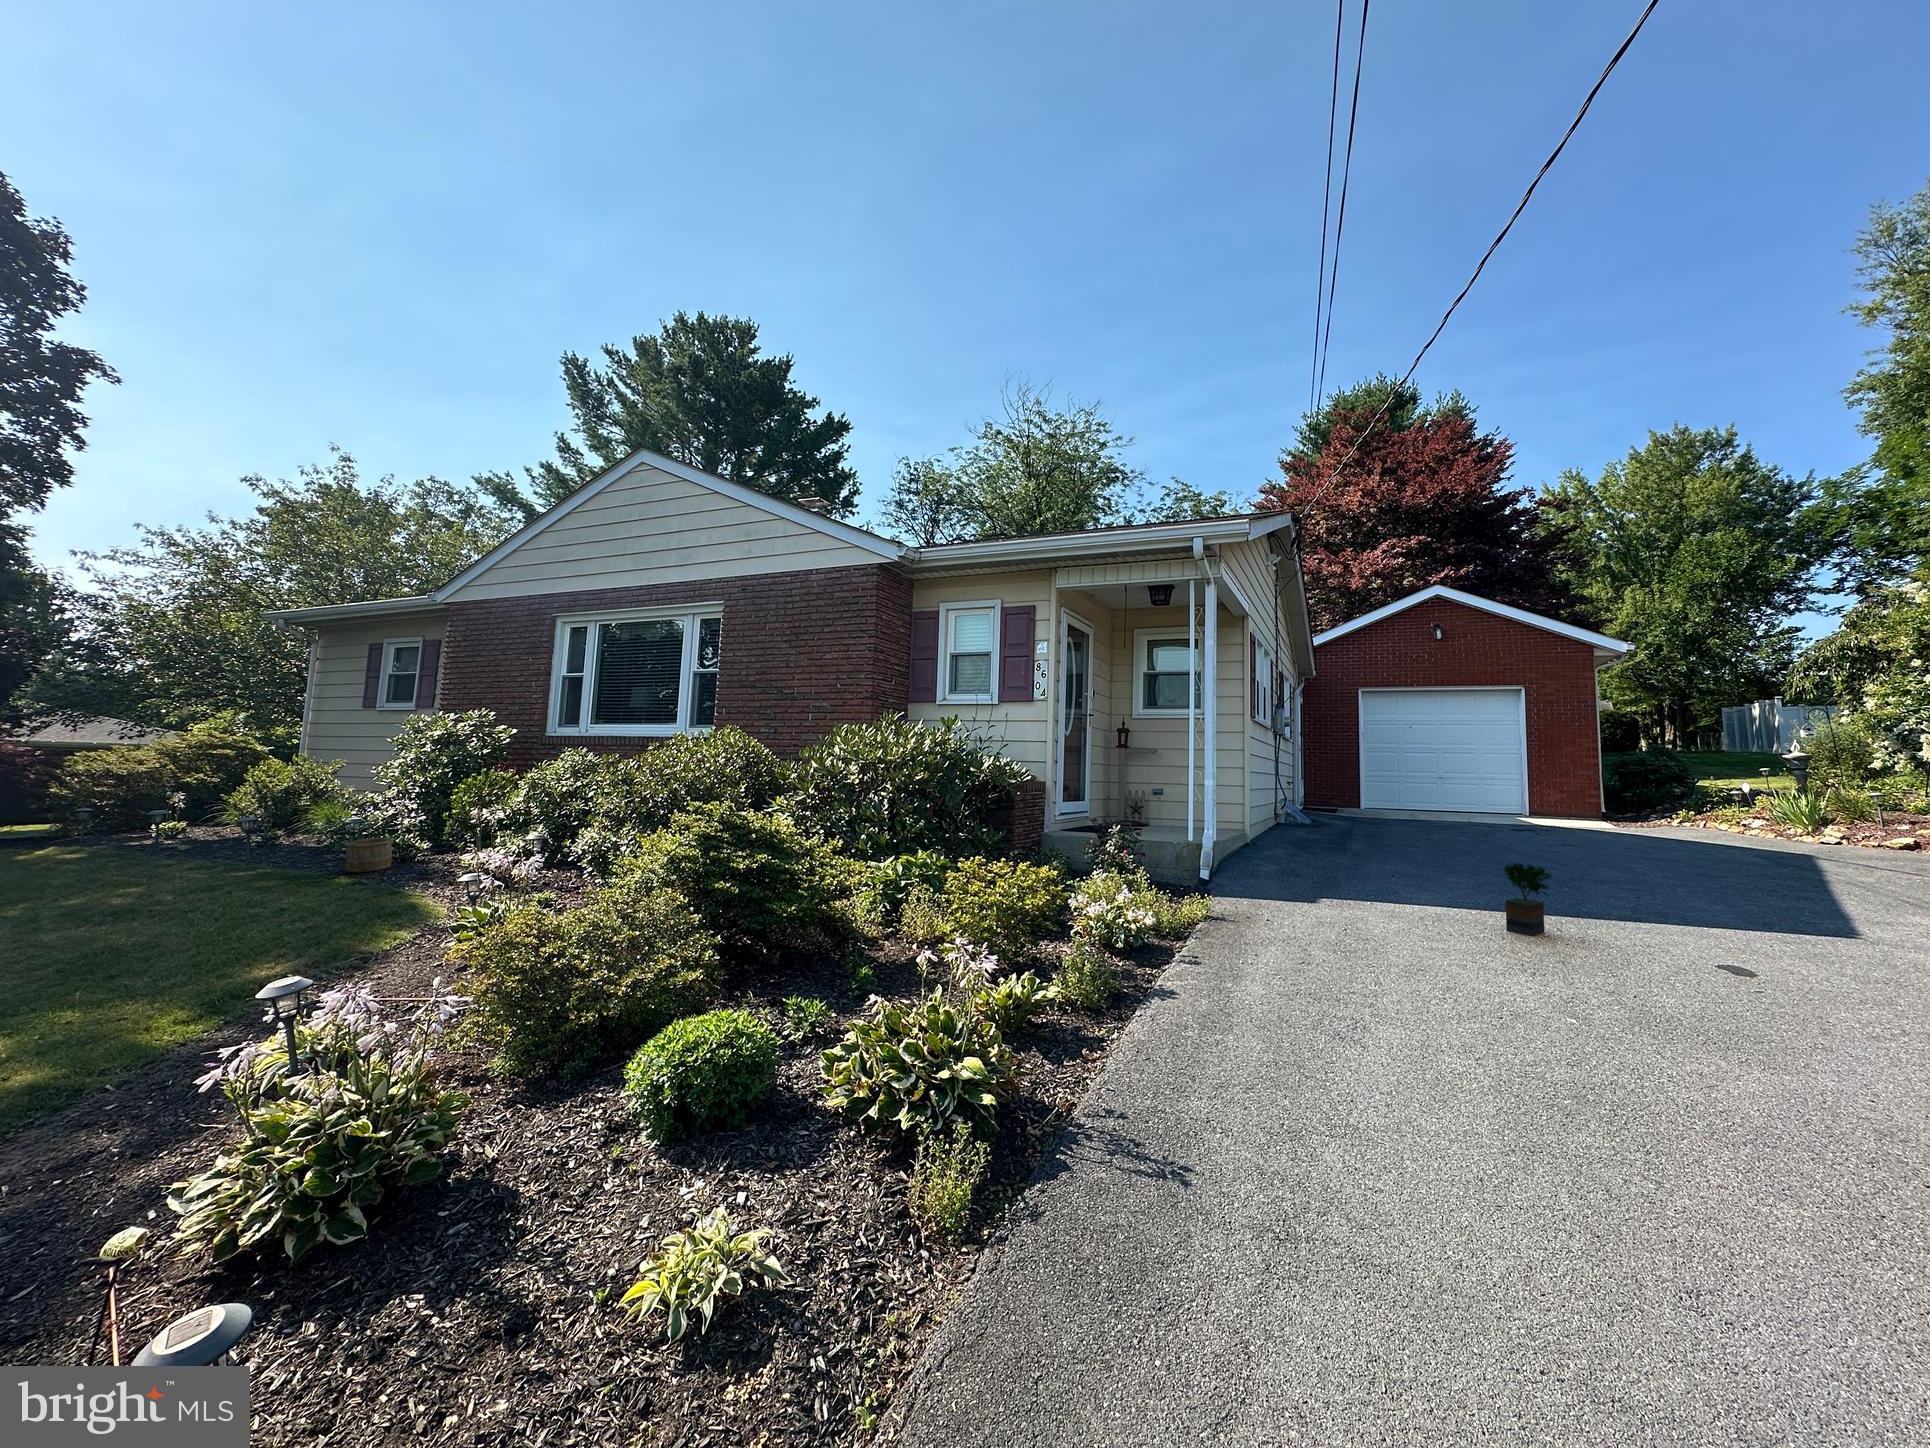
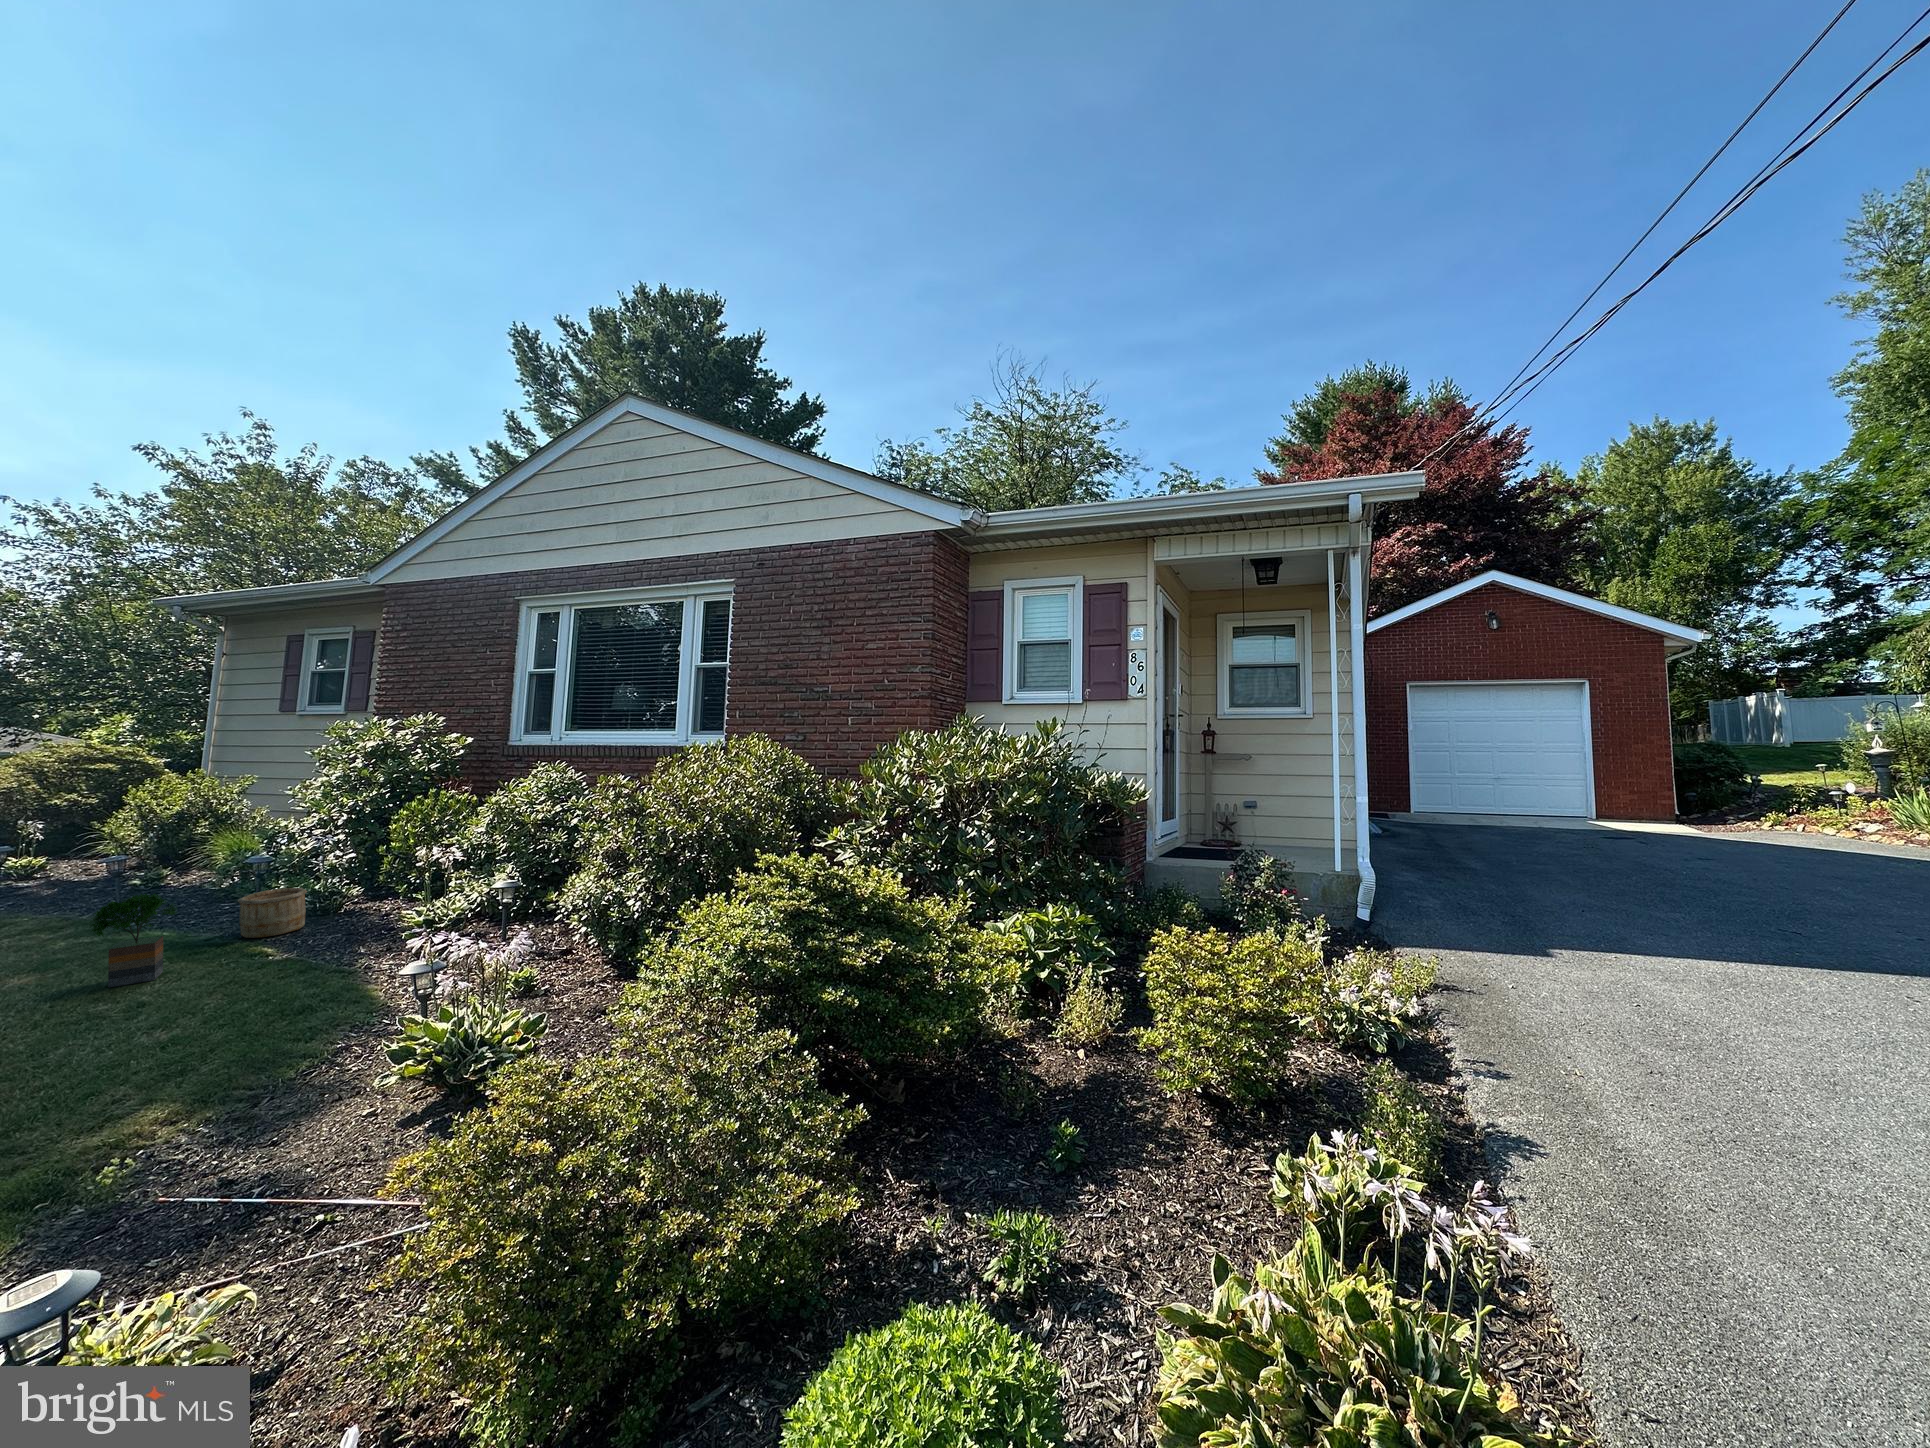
potted tree: present [1503,863,1552,936] -> present [89,893,177,987]

